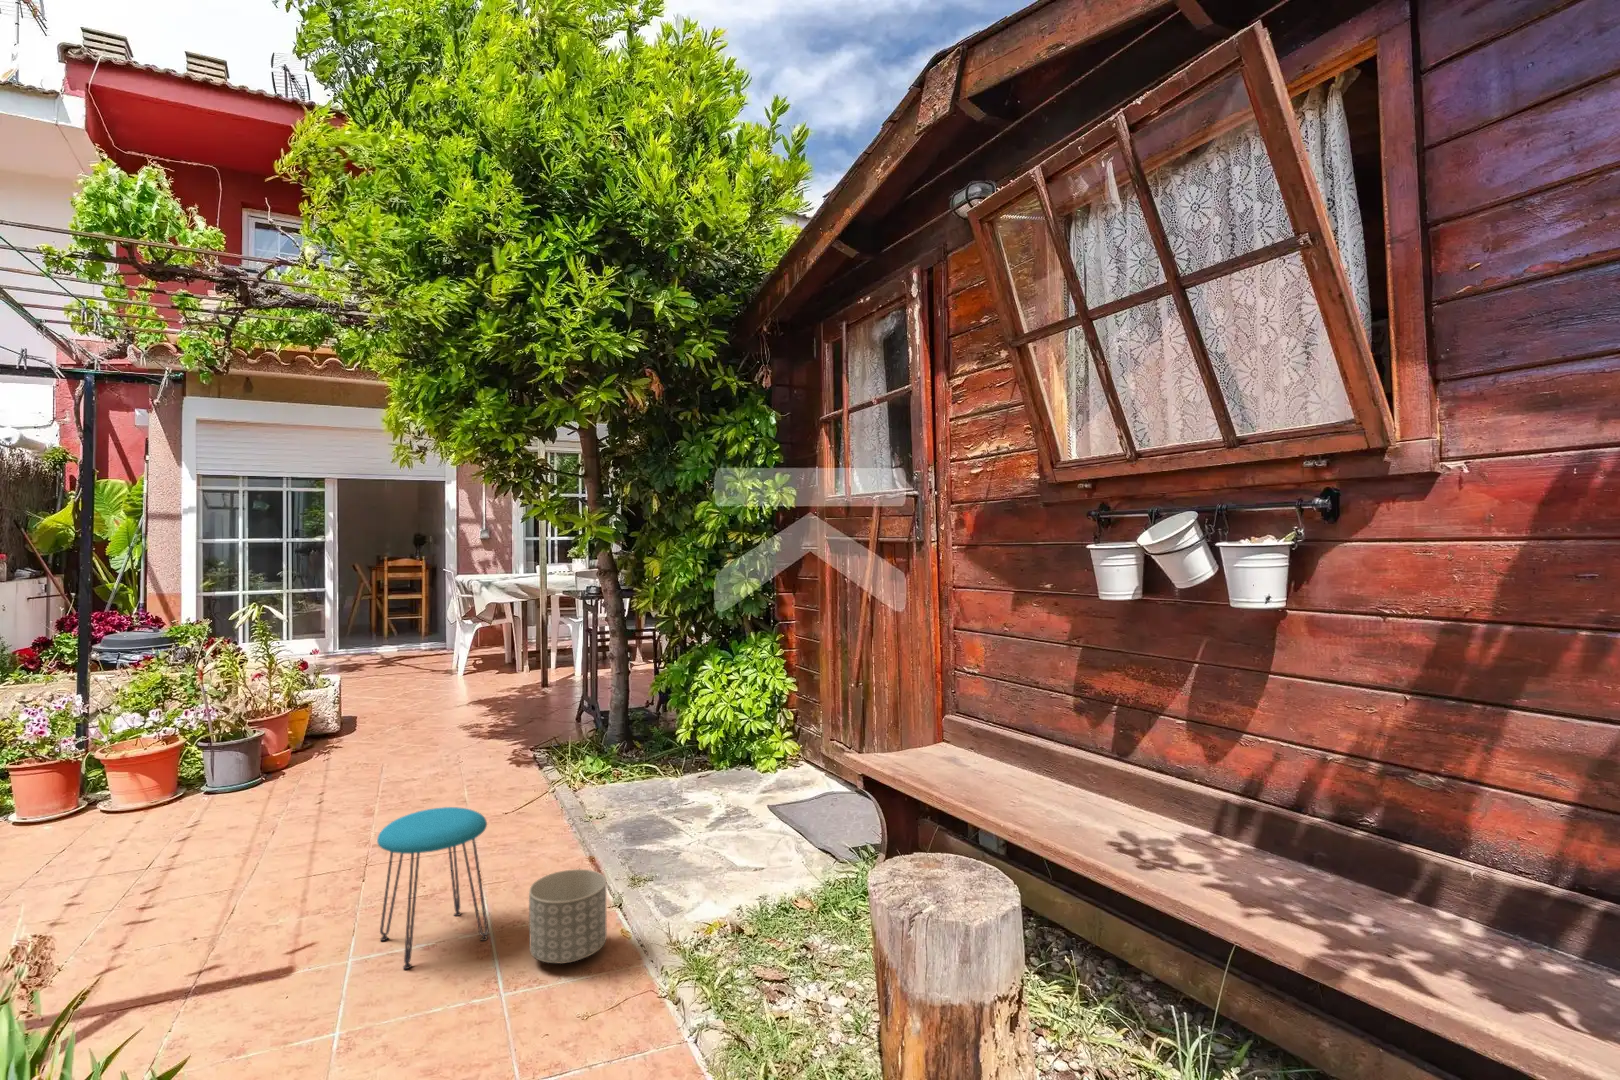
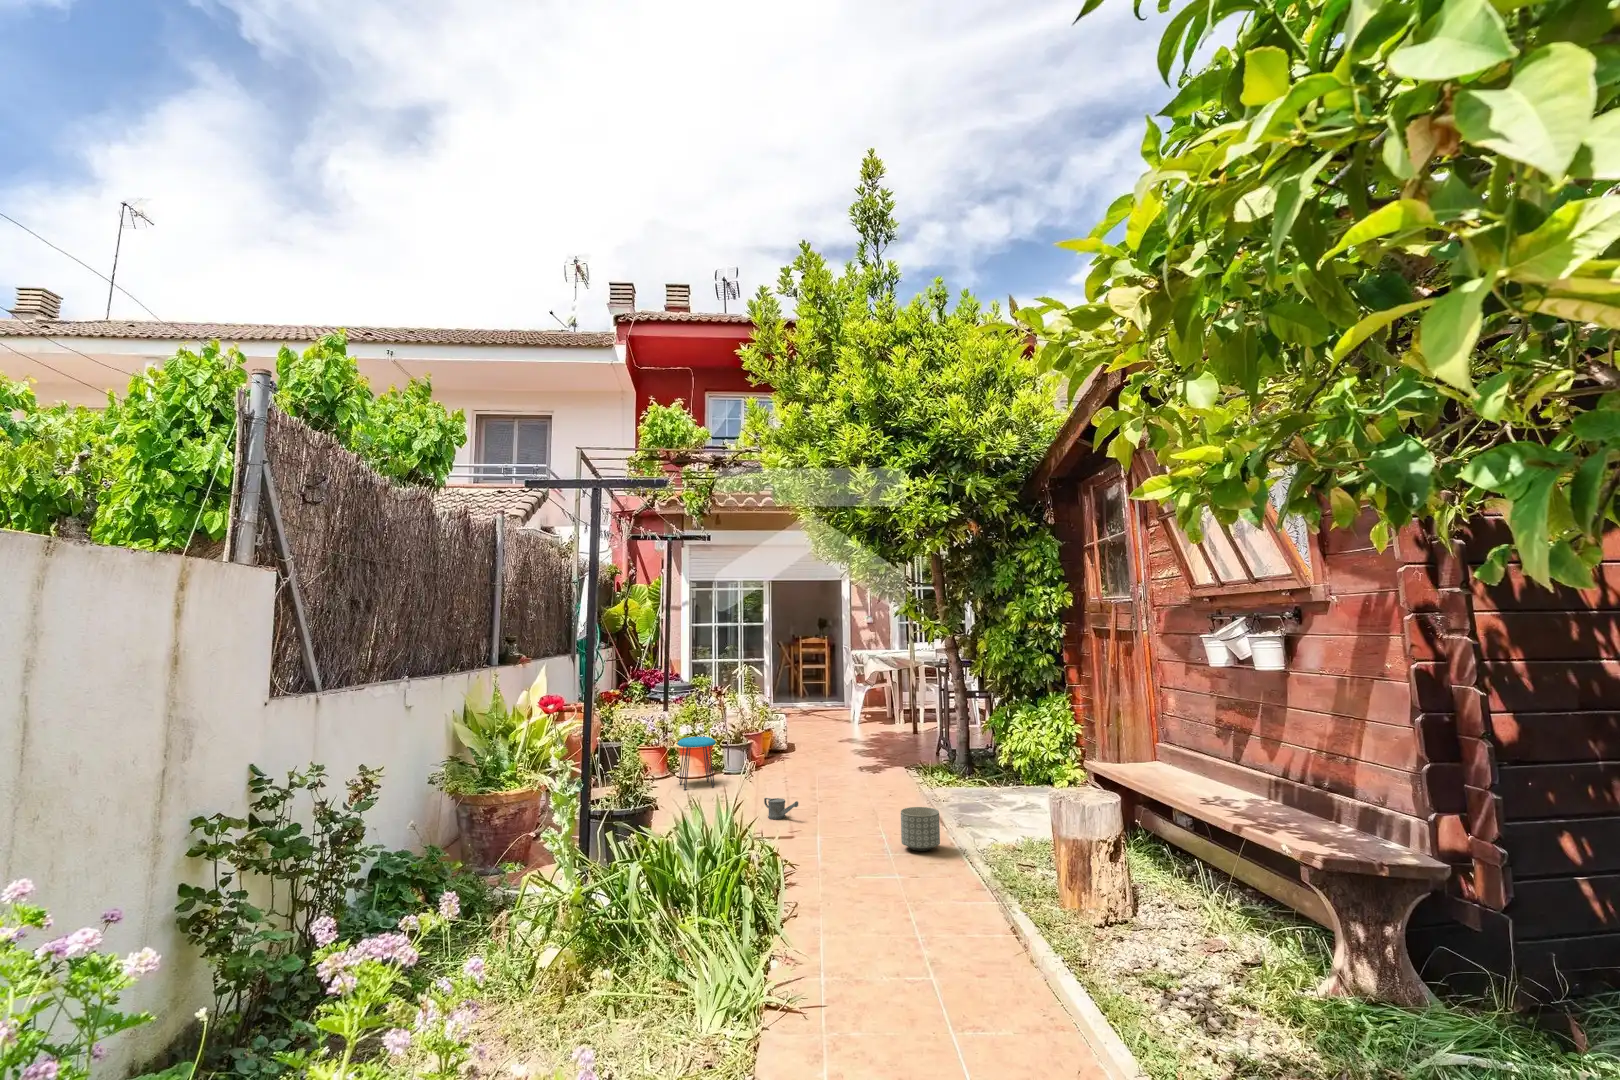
stool: present [377,807,488,969] -> present [677,737,716,790]
watering can: none [244,864,317,910] -> present [764,798,798,819]

